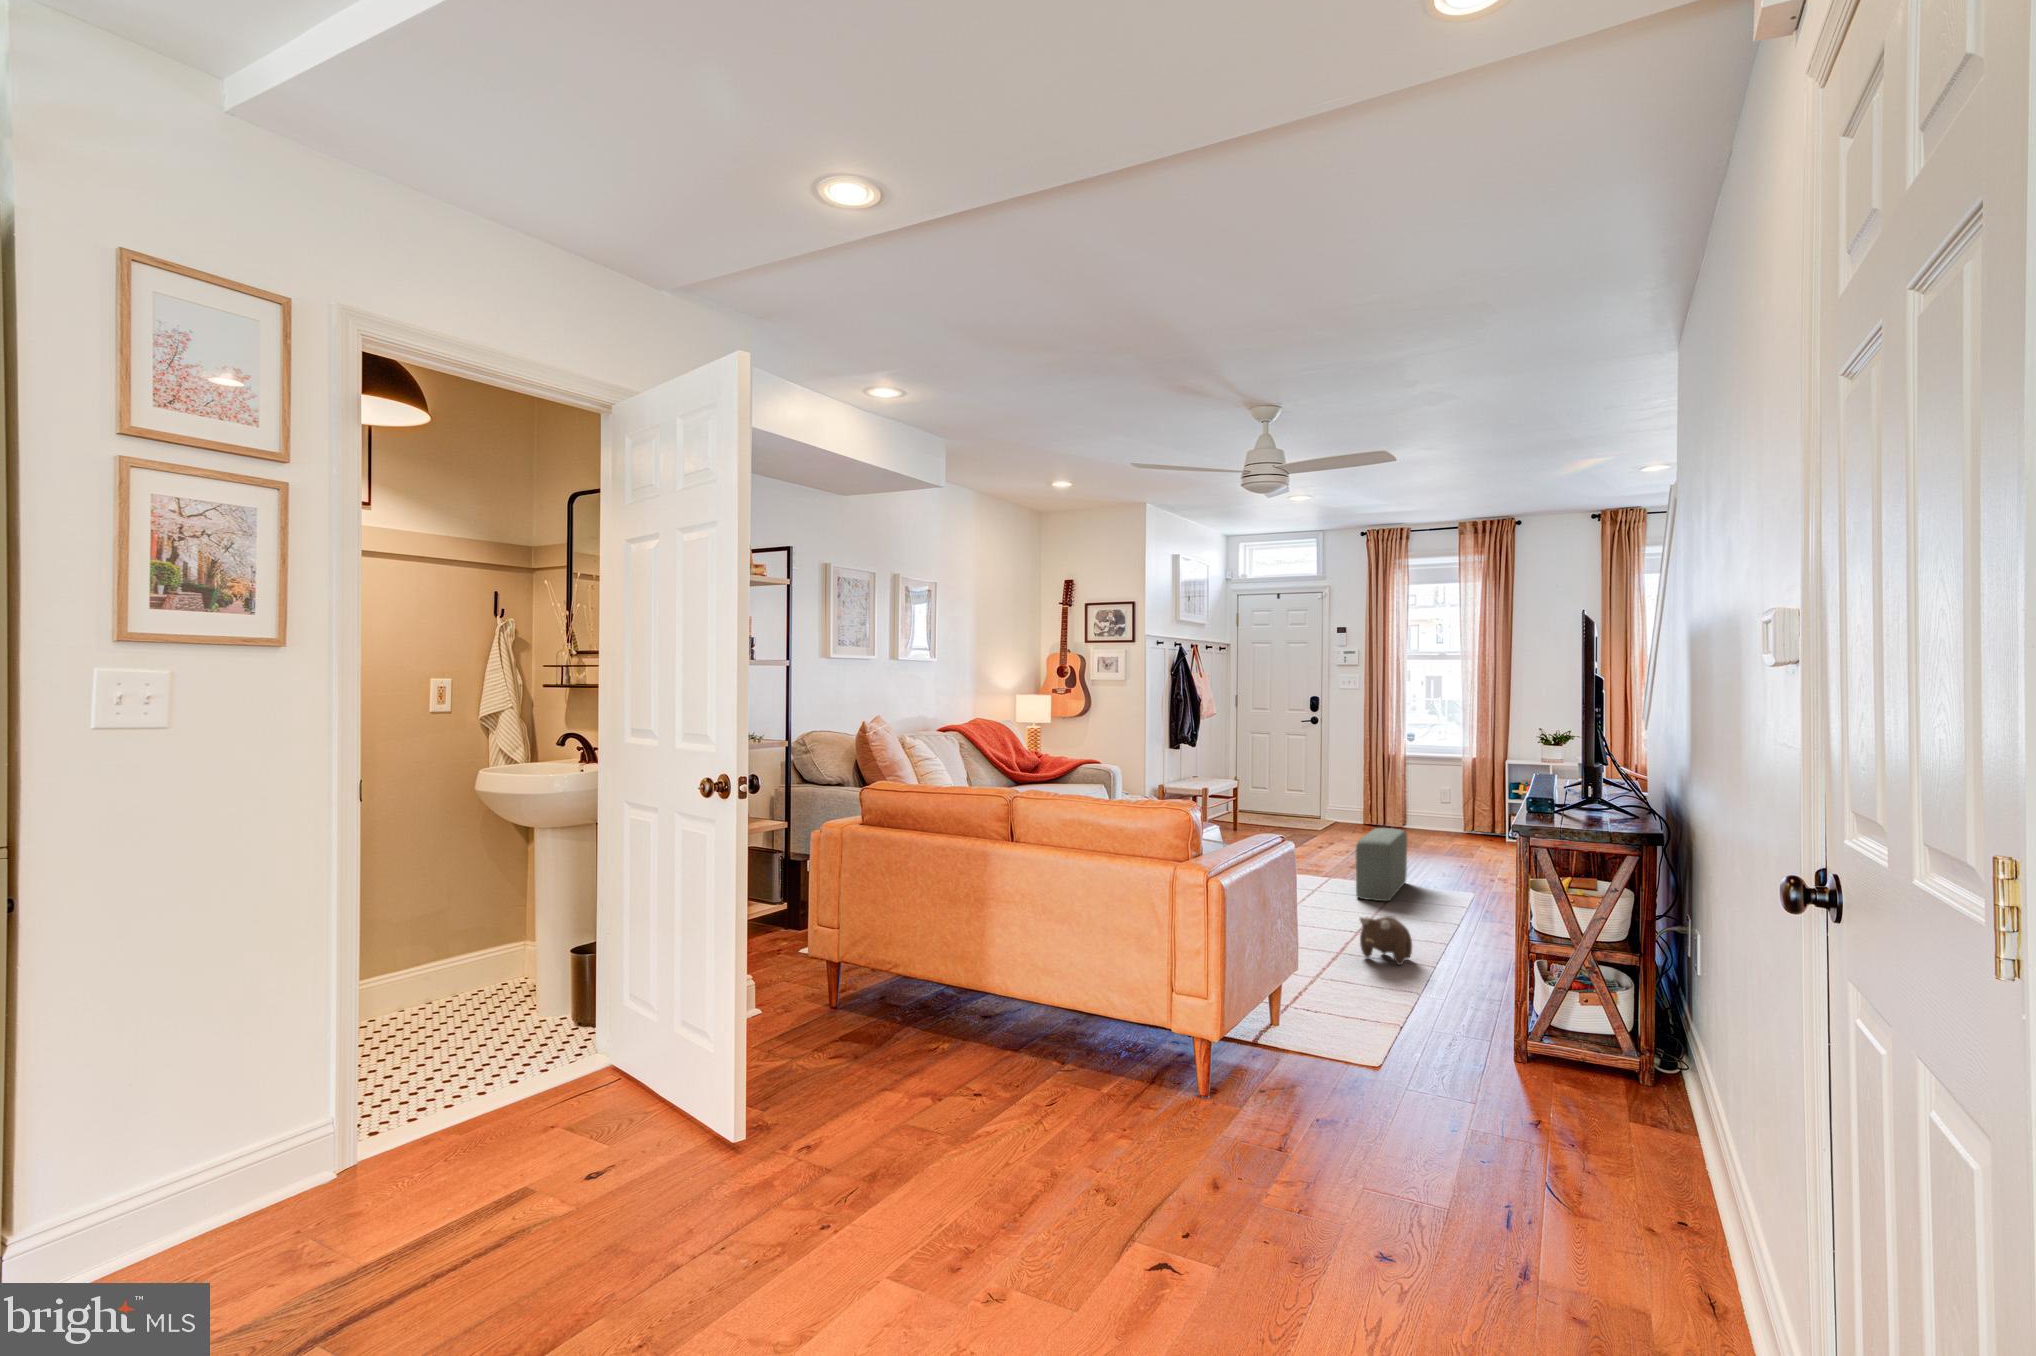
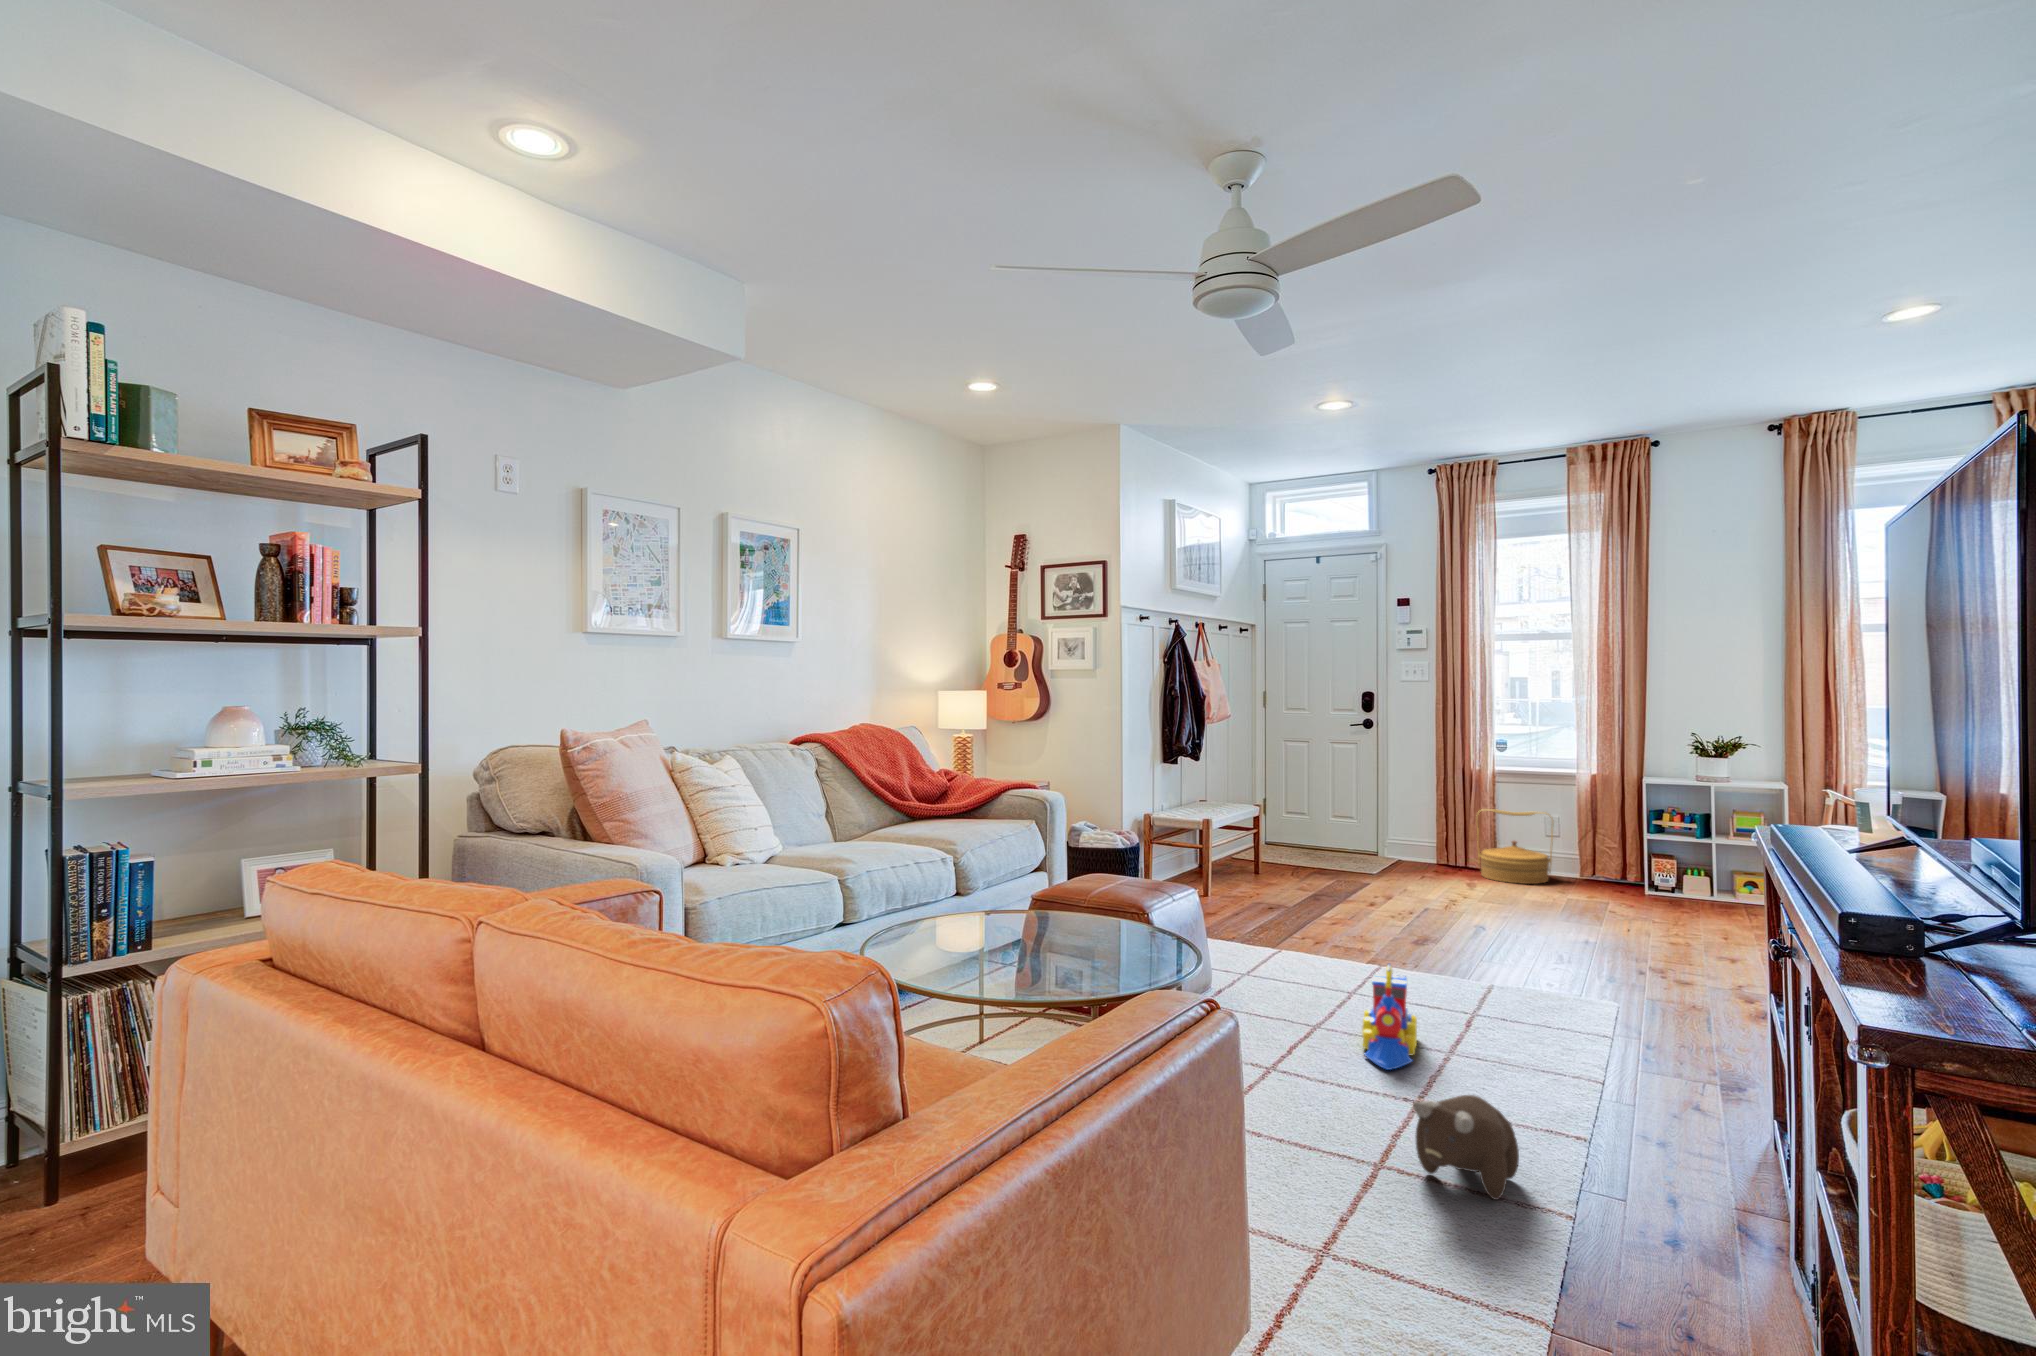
woven basket: none [1392,783,1446,836] -> present [1477,809,1553,884]
pouf: present [1356,828,1407,901] -> none [1417,889,1501,1017]
toy train: none [1325,864,1357,922] -> present [1362,964,1417,1070]

